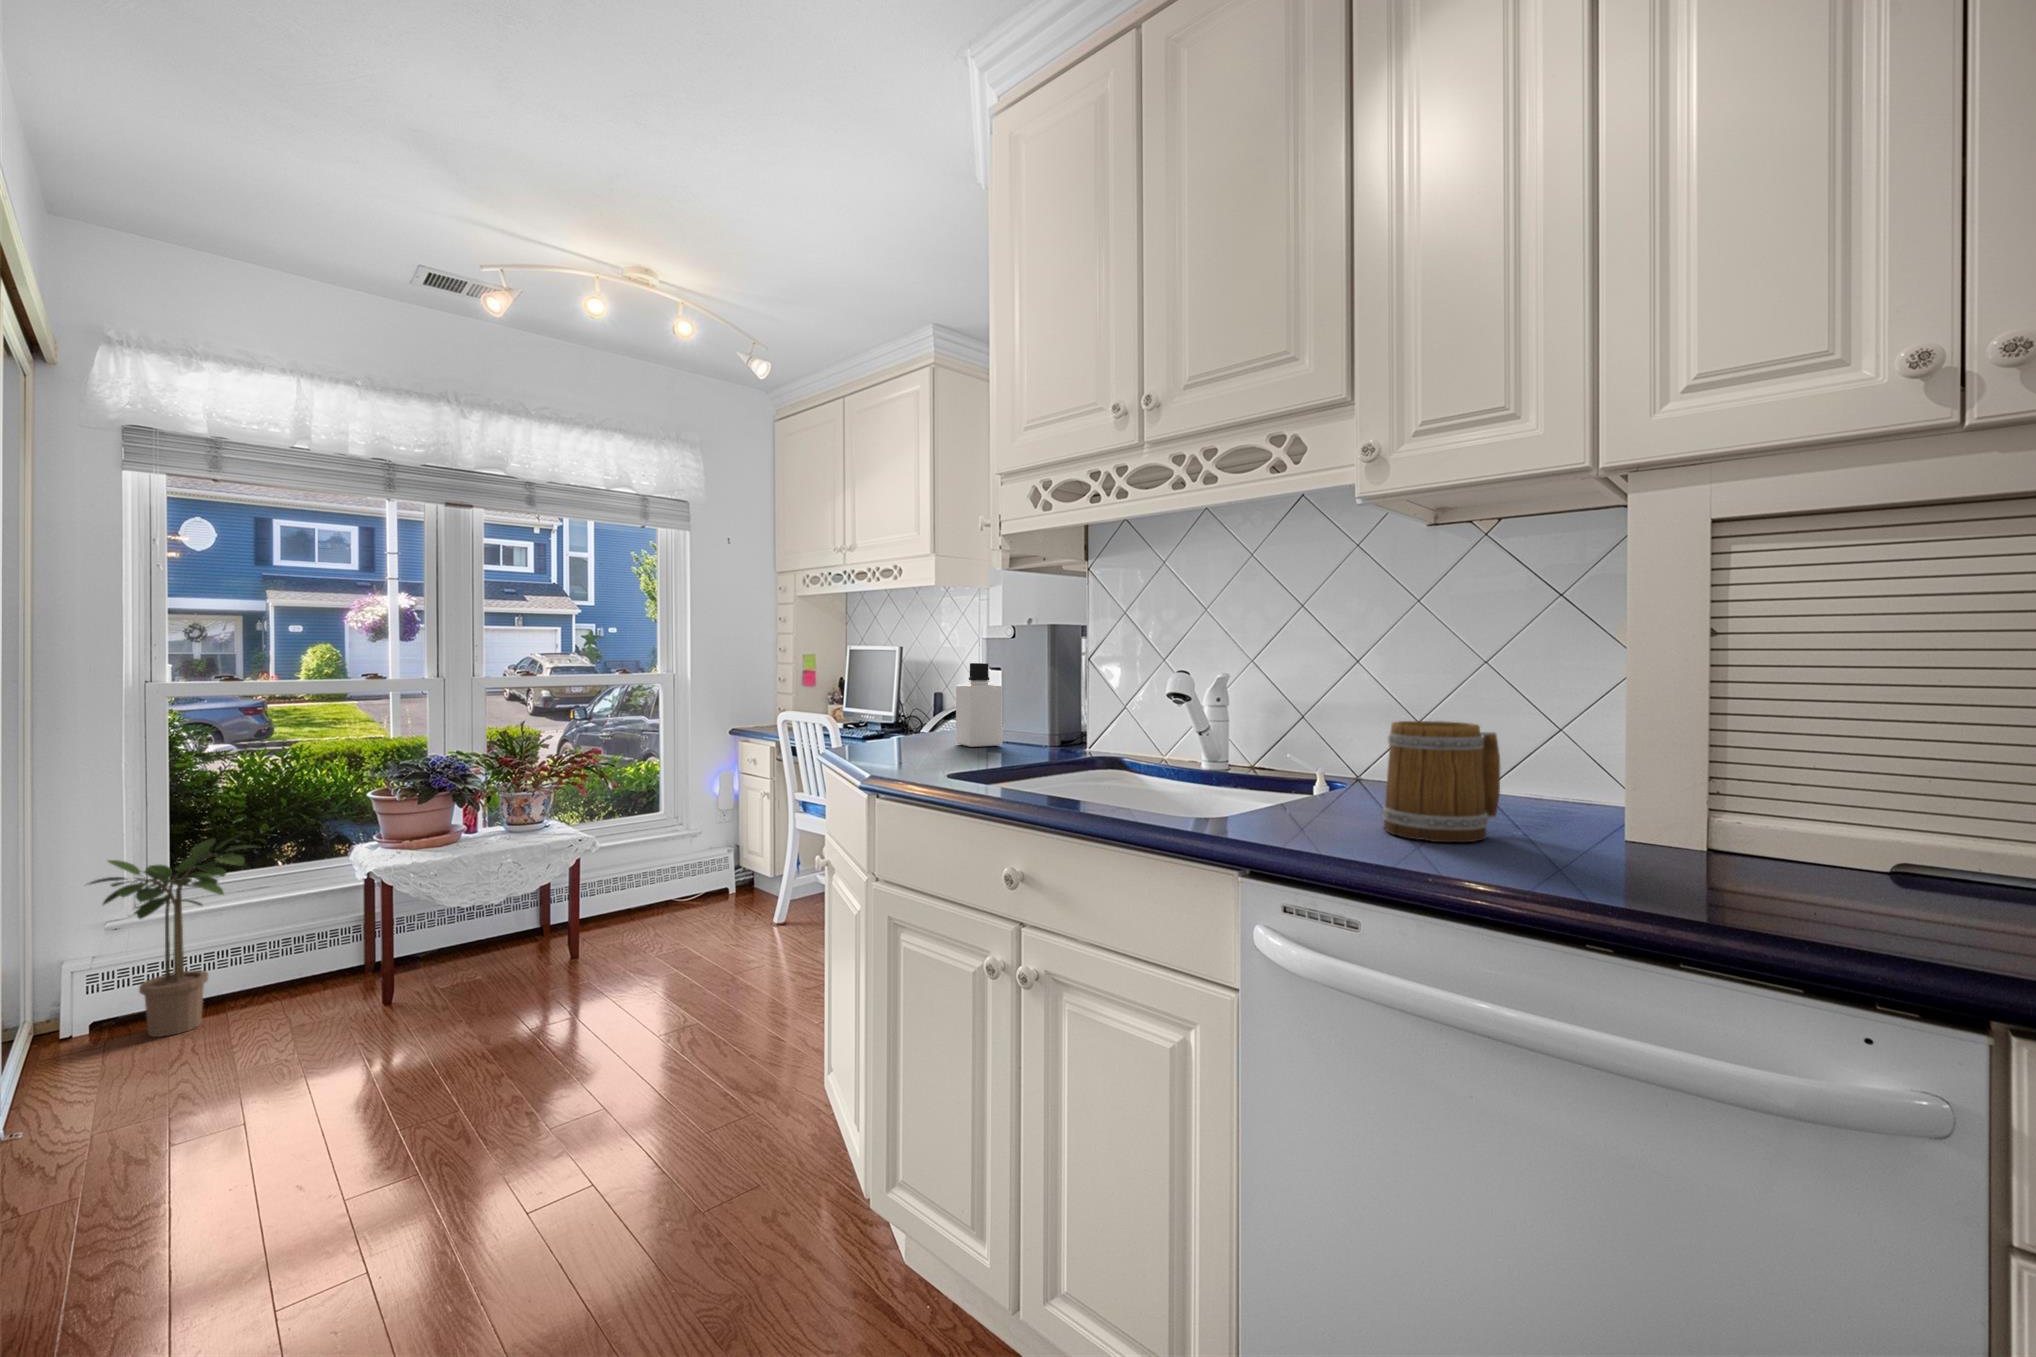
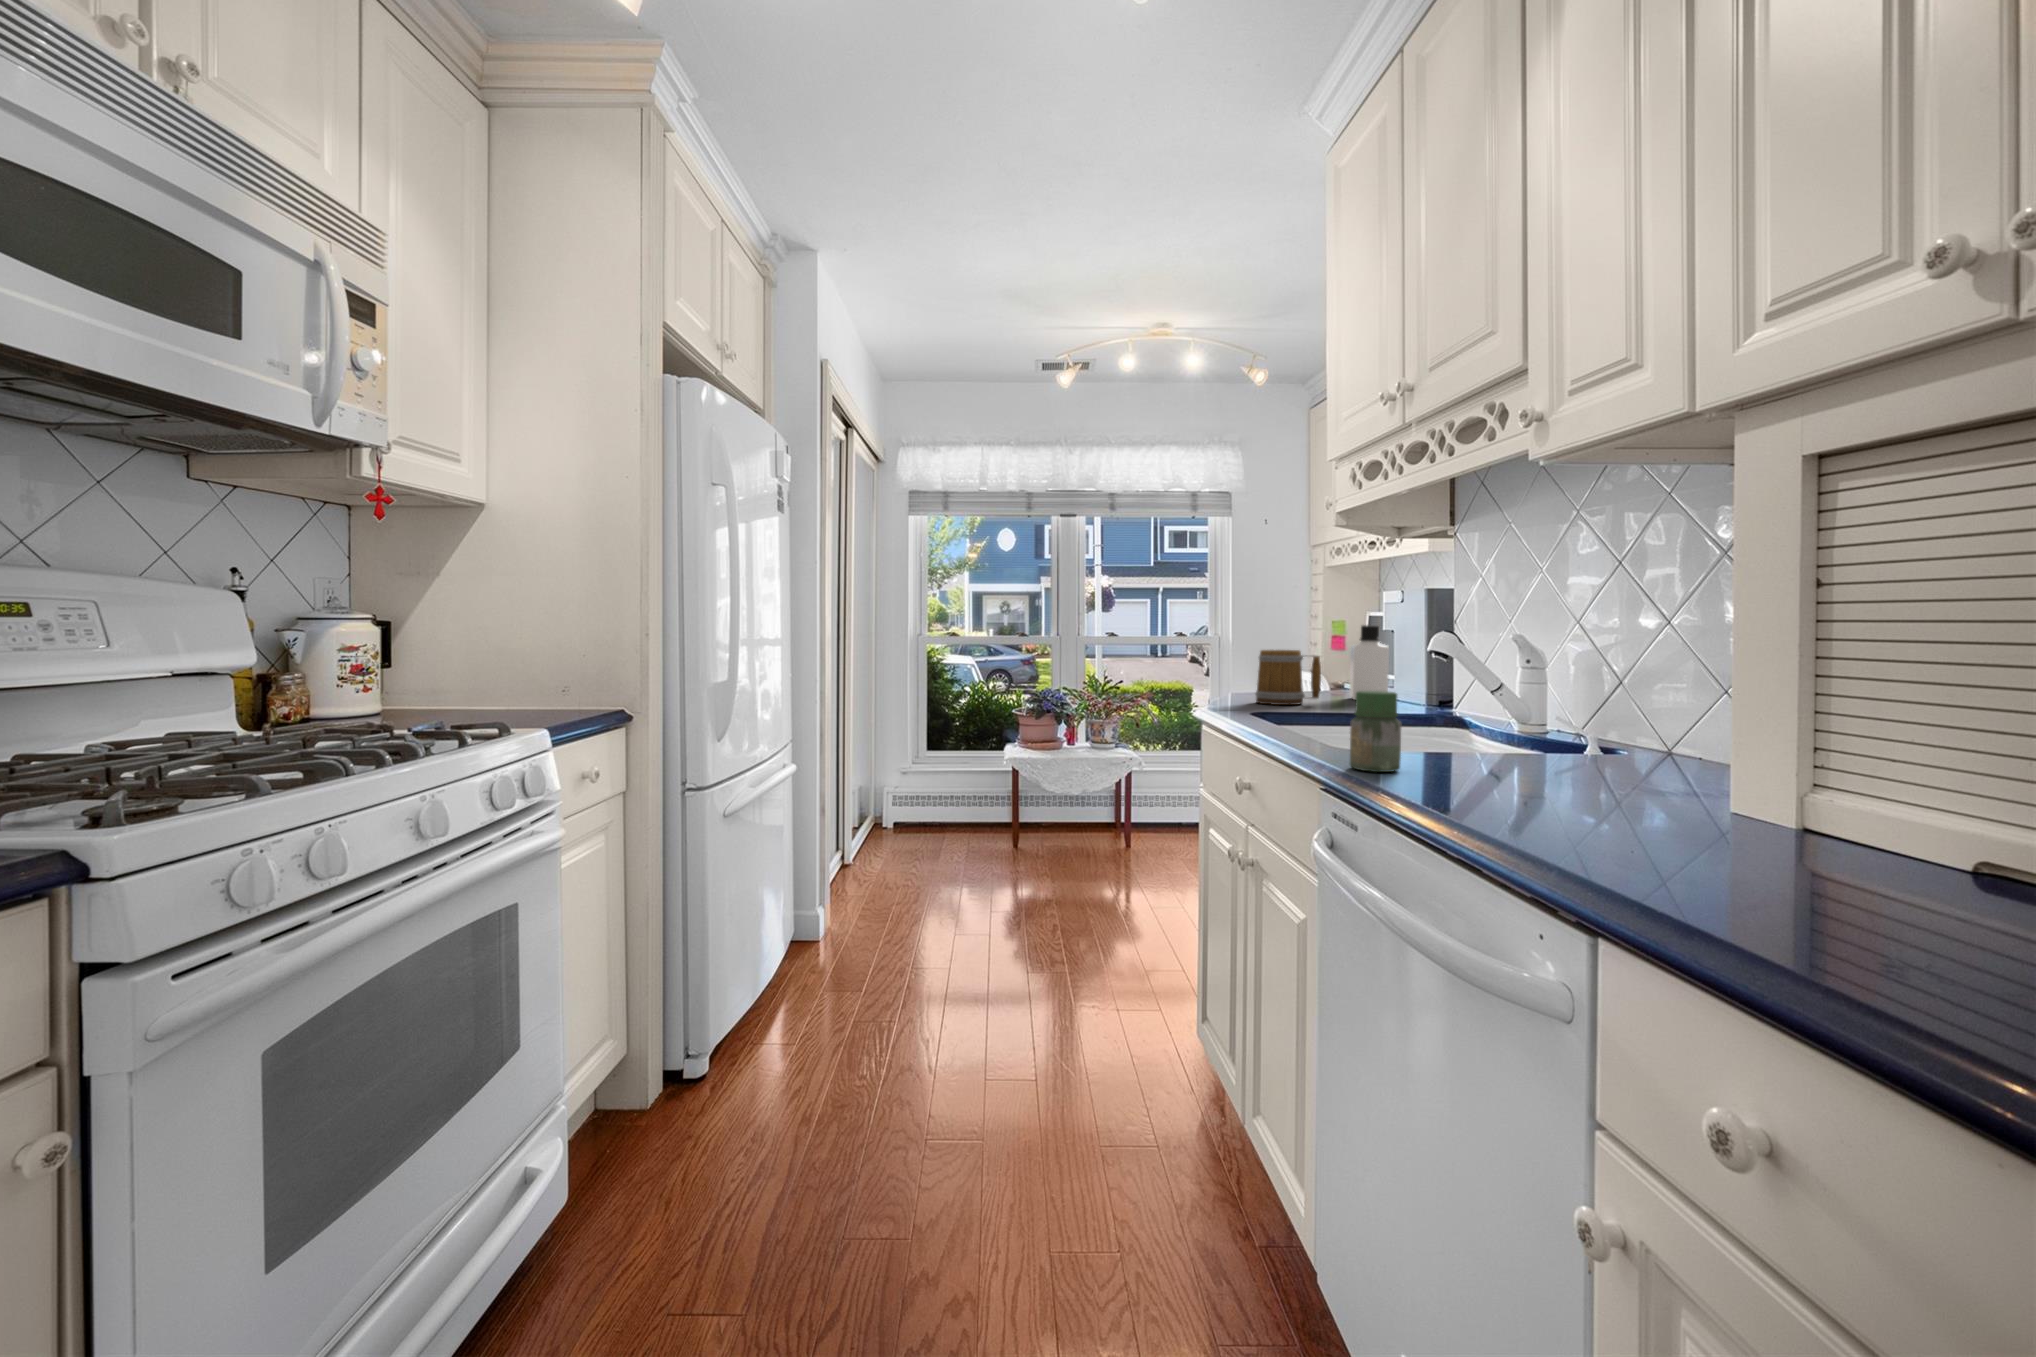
mug: present [1382,721,1500,842] -> present [1256,650,1321,705]
jar: none [1268,747,1327,848] -> present [1350,691,1401,772]
potted plant: present [87,835,257,1037] -> none [884,729,960,840]

